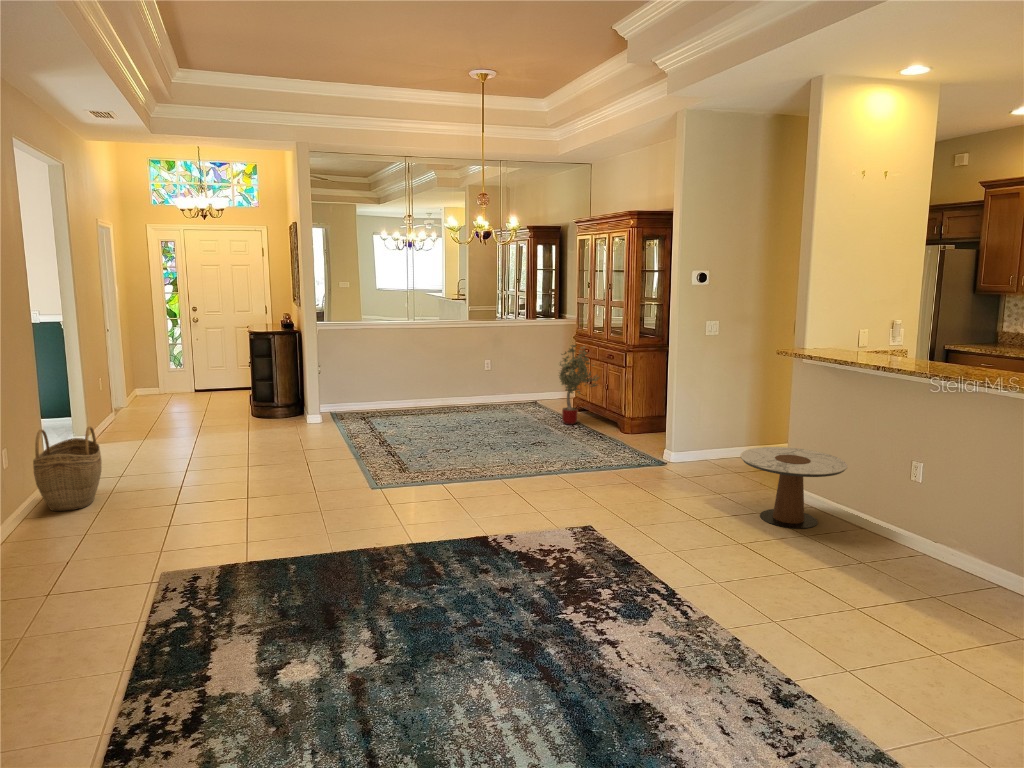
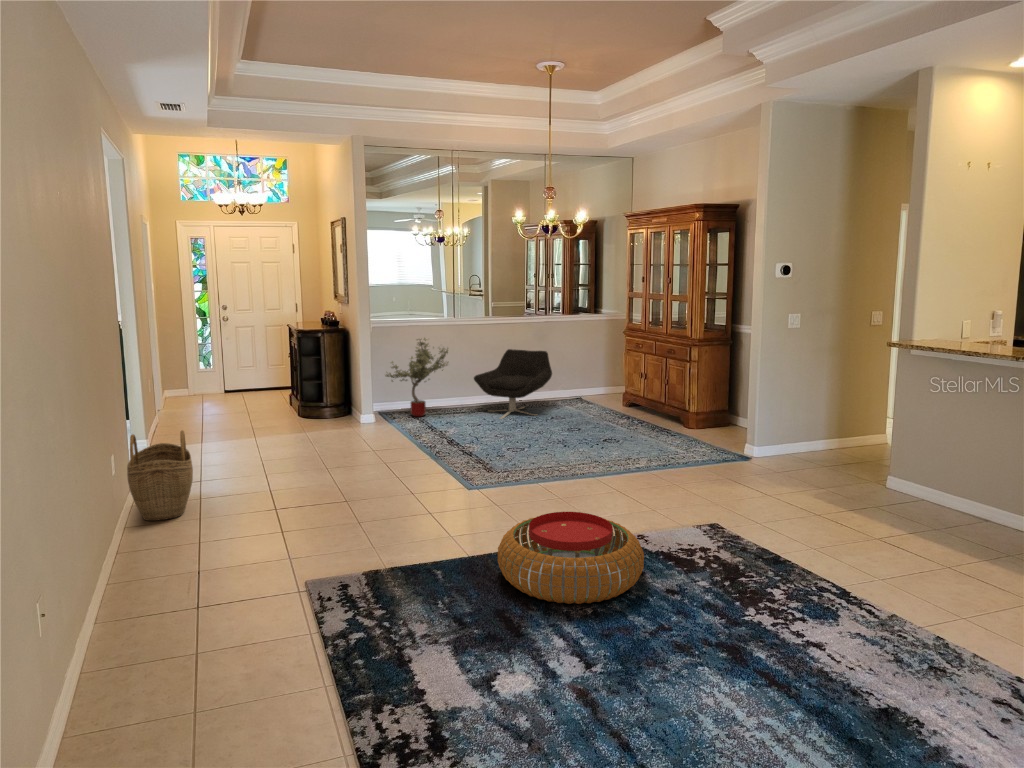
potted tree: present [559,345,600,425] -> present [385,338,448,417]
lounge chair: none [421,351,499,419] -> present [474,349,552,419]
side table: present [741,447,847,529] -> none [860,441,975,523]
pouf: none [343,511,485,599] -> present [498,512,644,604]

